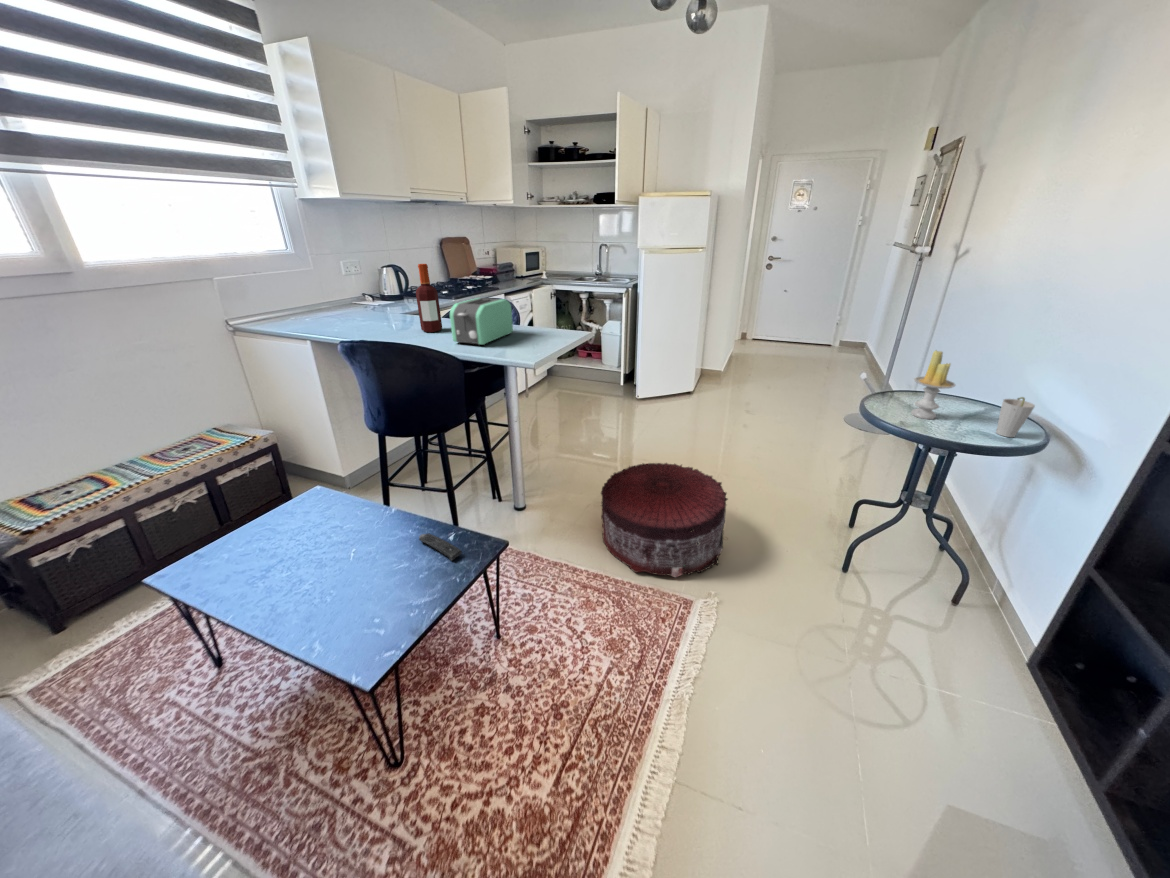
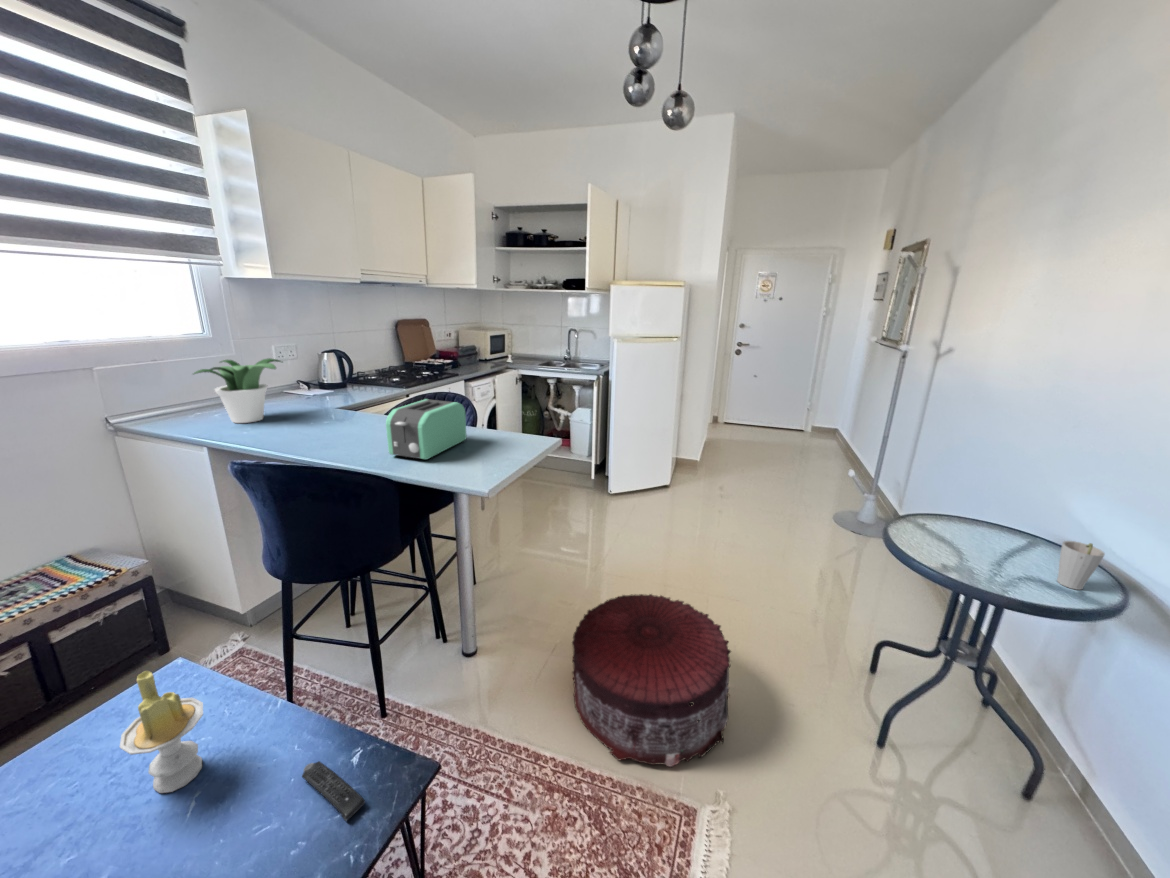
bottle: present [416,264,442,332] -> none [348,358,380,438]
potted plant: none [290,269,357,324] -> present [194,358,281,423]
candle: present [911,350,955,419] -> present [120,671,203,793]

